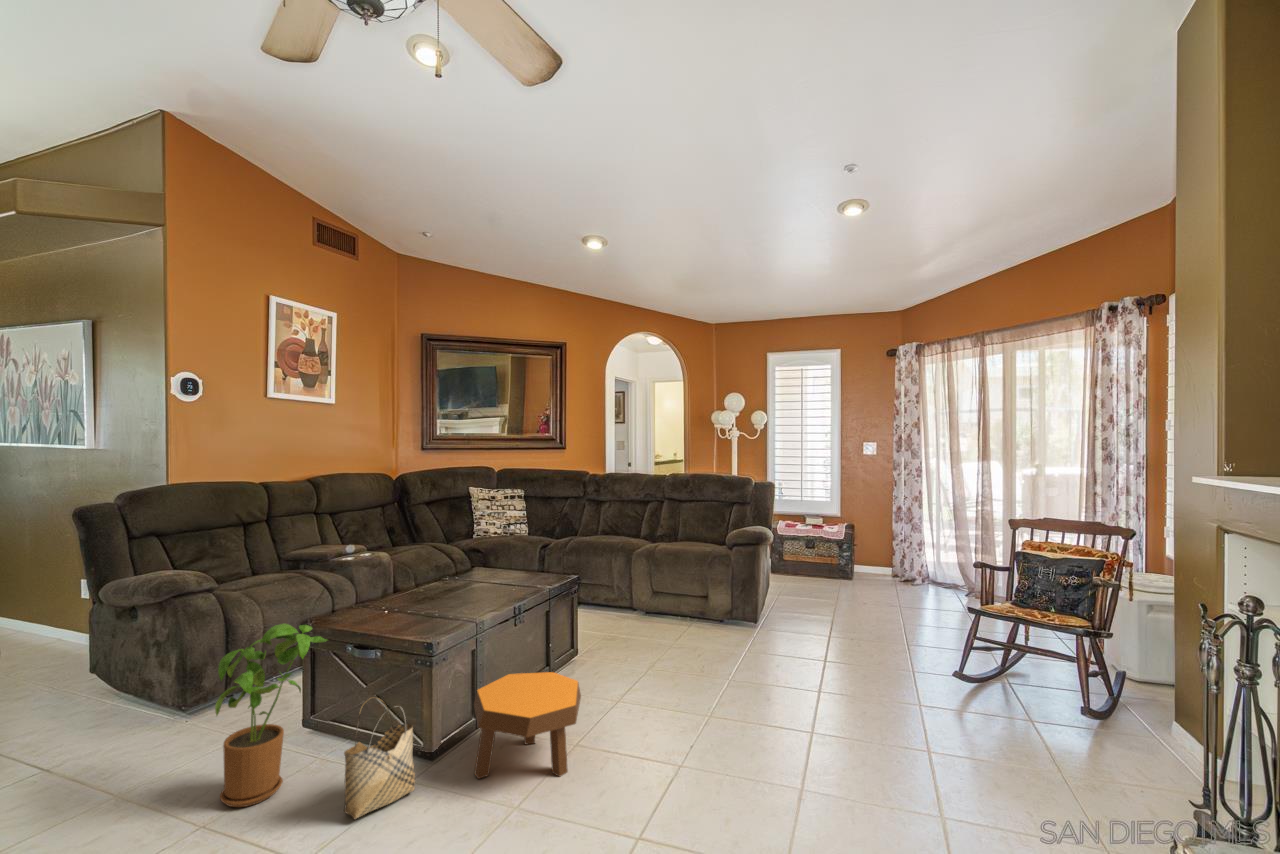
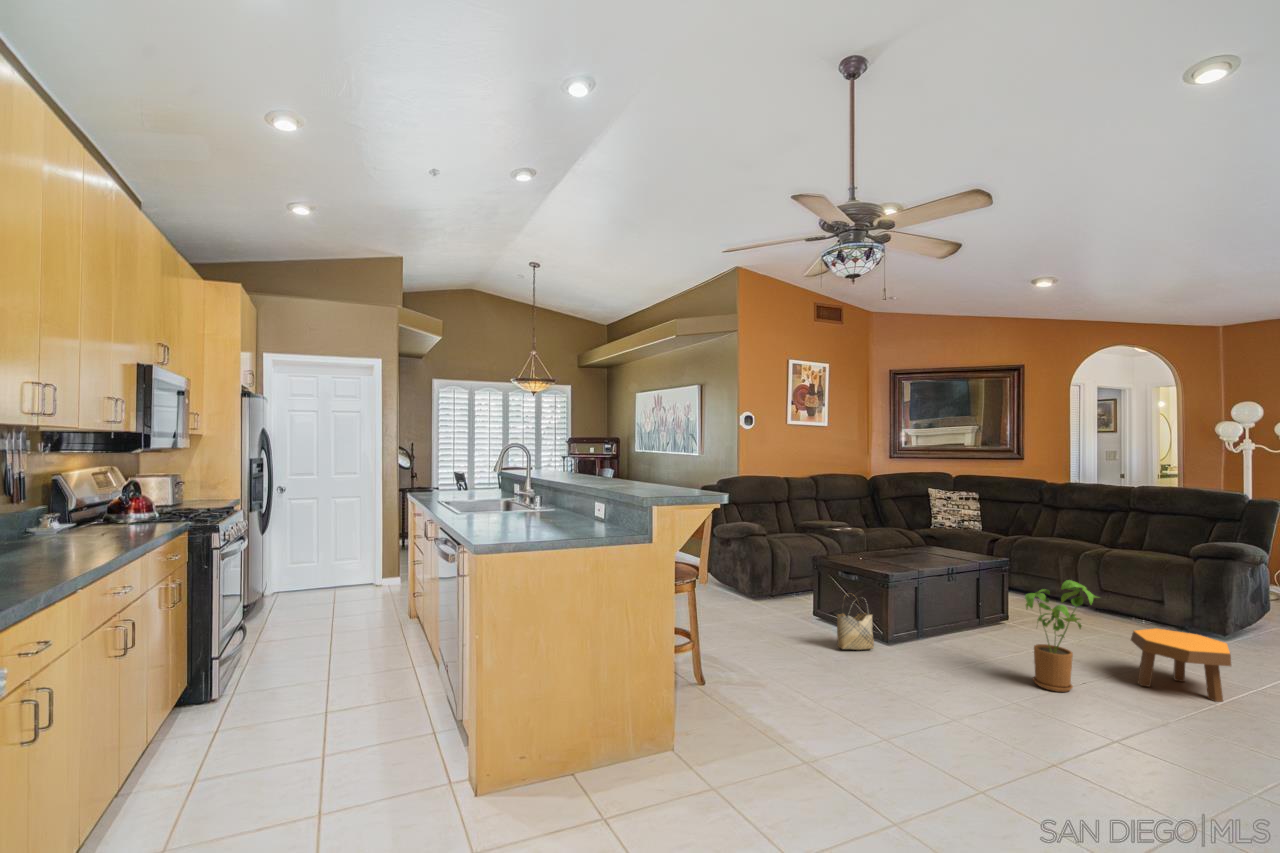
house plant: present [215,624,327,807] -> present [1025,580,1098,692]
footstool: present [474,672,581,779] -> present [1131,628,1231,702]

